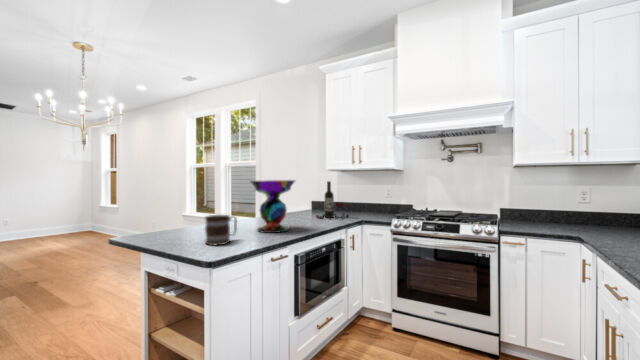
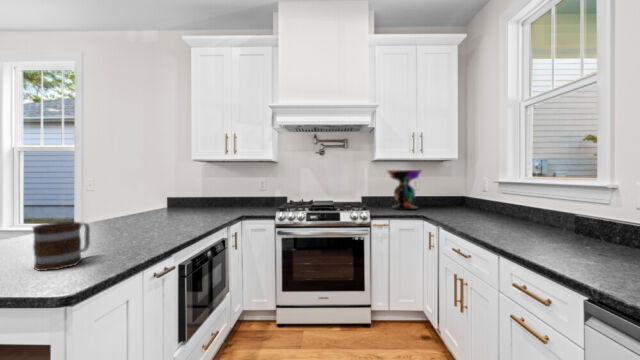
decorative bowl: present [250,180,295,233] -> present [388,170,422,210]
wine bottle: present [316,181,352,219] -> none [183,174,230,218]

